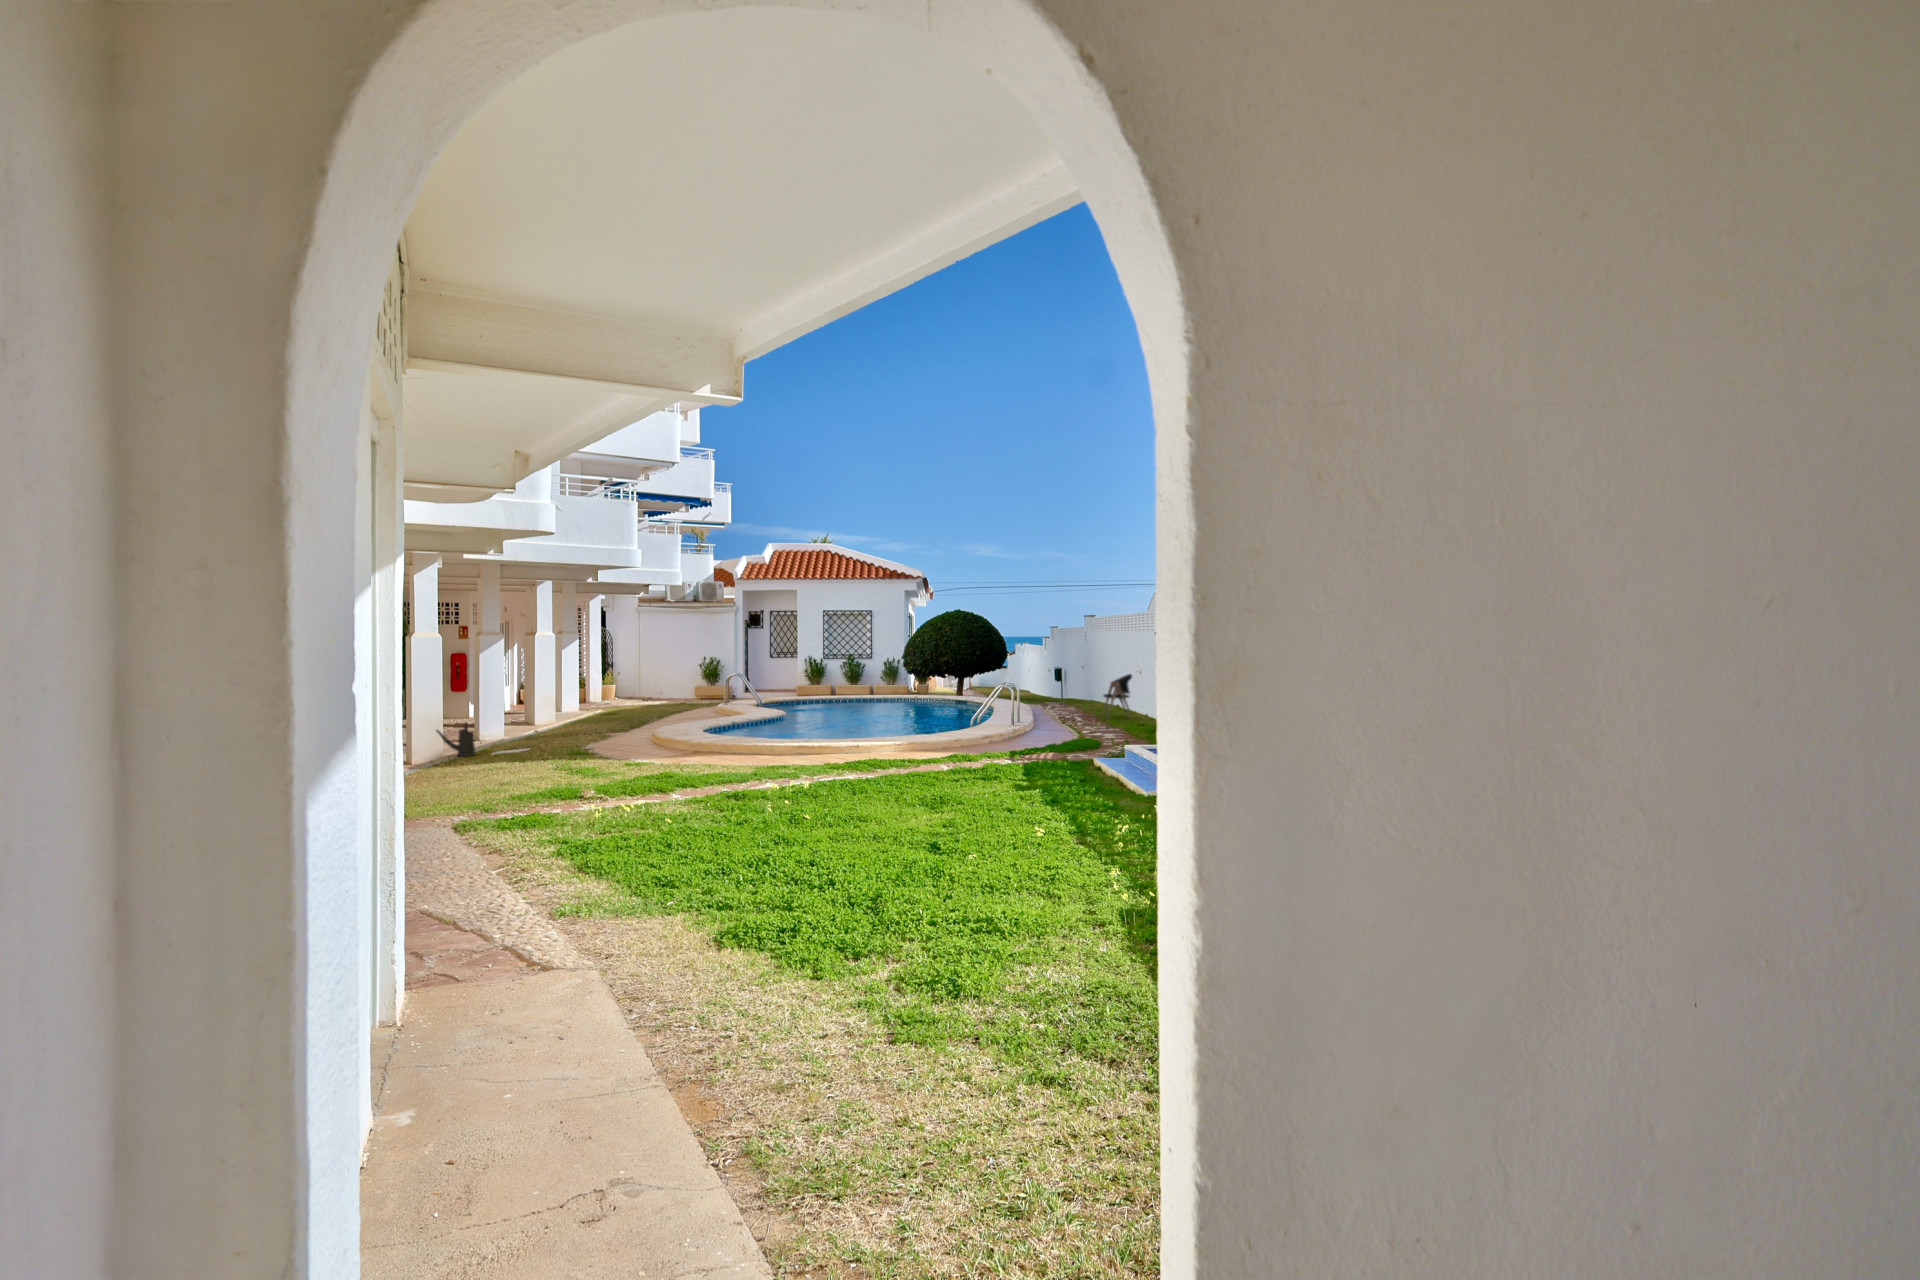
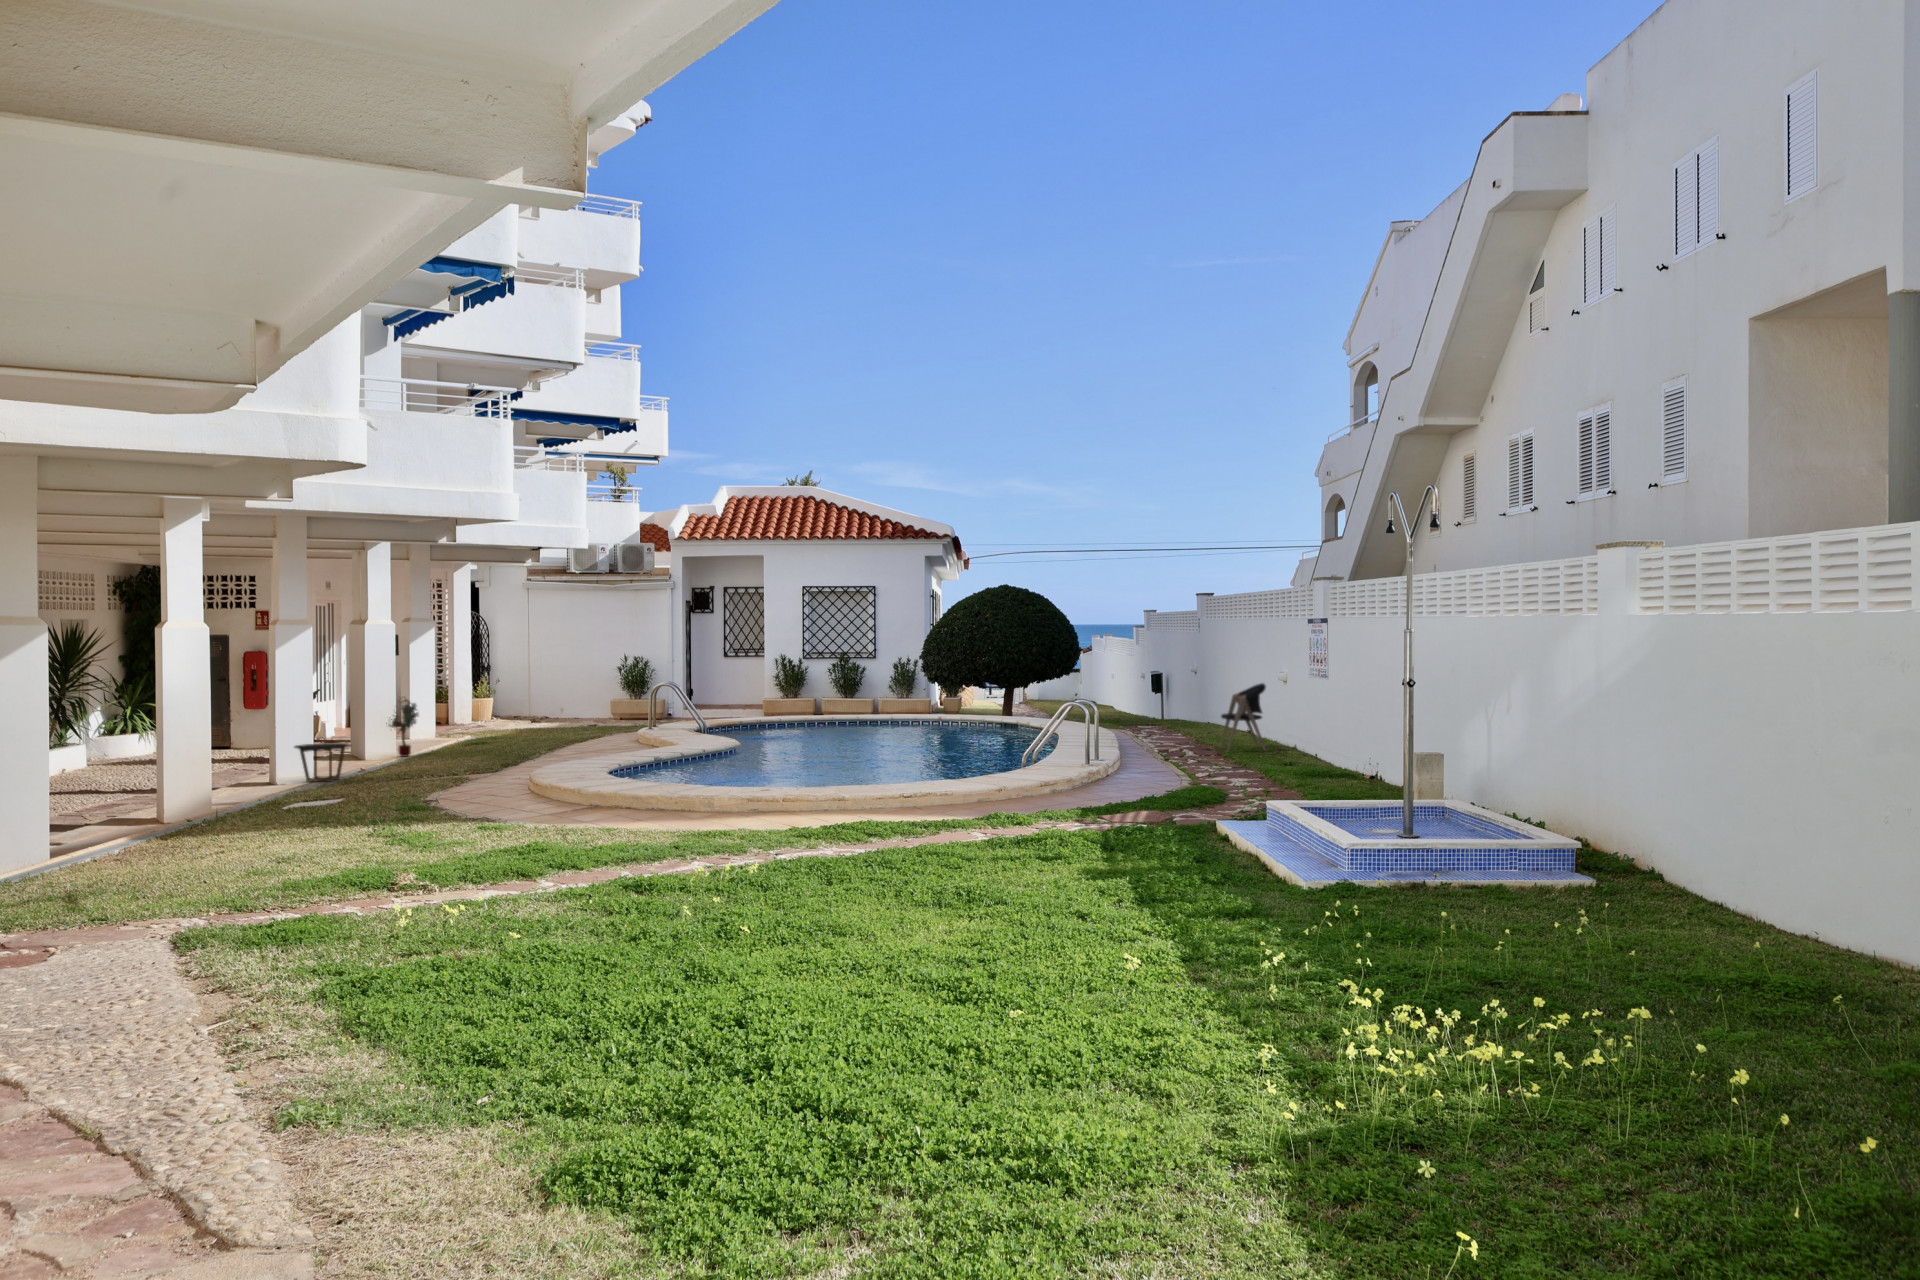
potted tree: none [547,683,571,723] -> present [389,699,418,757]
side table: none [492,714,530,739] -> present [295,743,350,782]
watering can: present [437,723,481,757] -> none [197,759,267,812]

